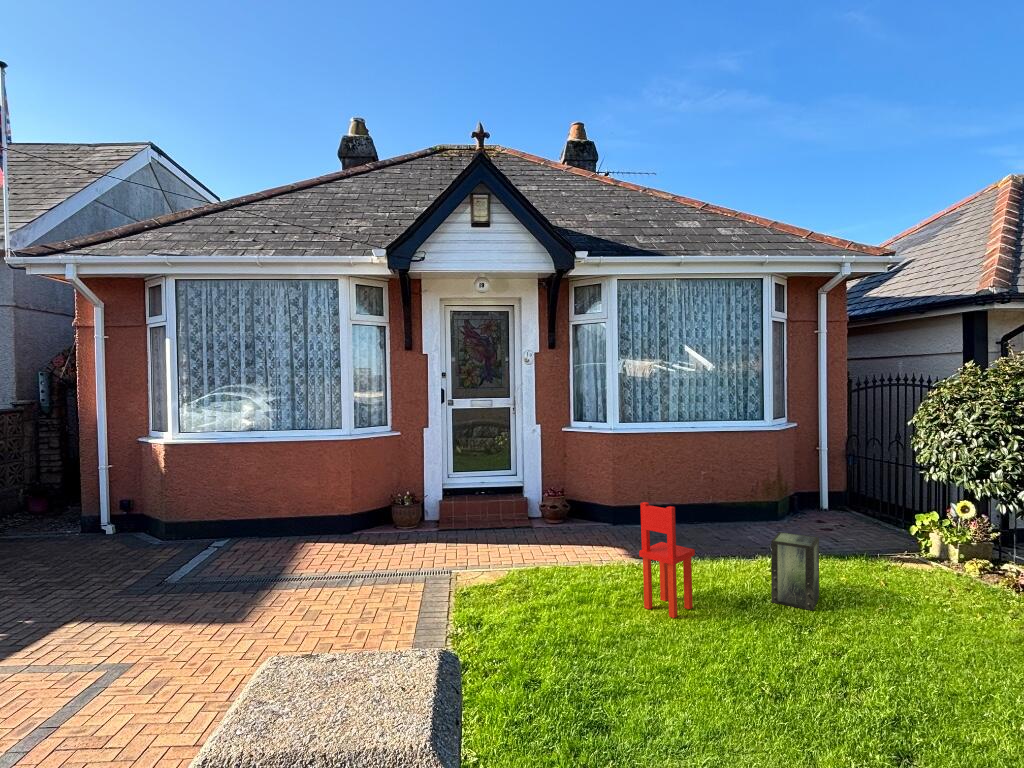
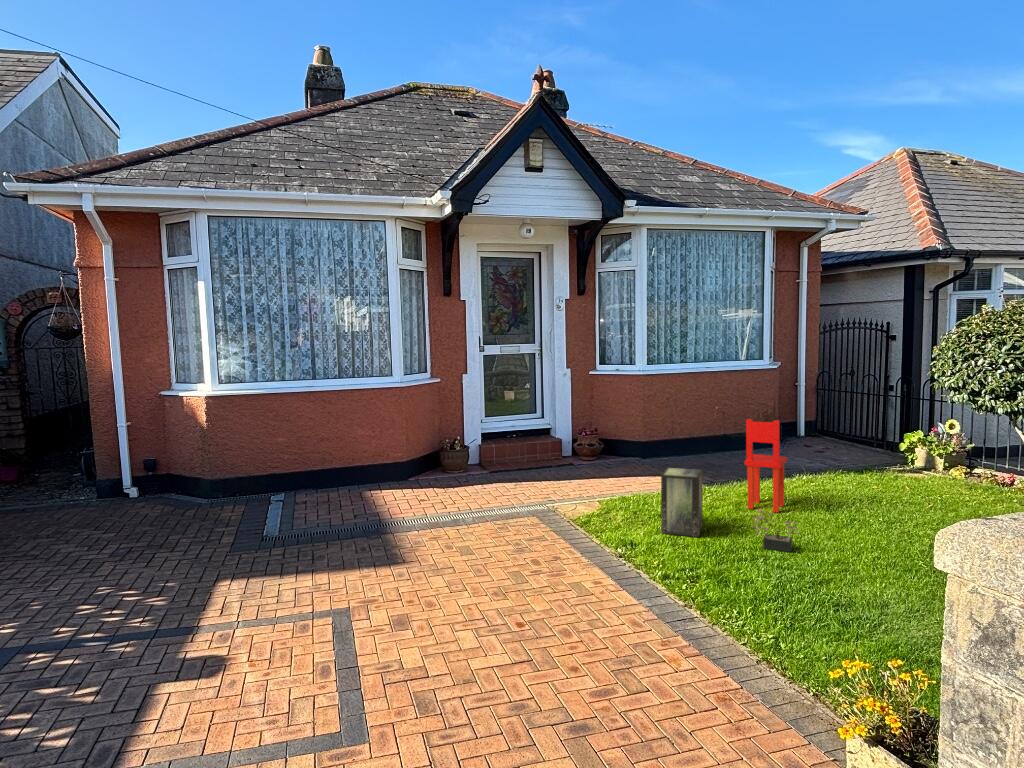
storage box: present [771,532,819,610] -> present [661,468,703,537]
decorative plant: none [592,619,648,682] -> present [752,509,800,552]

